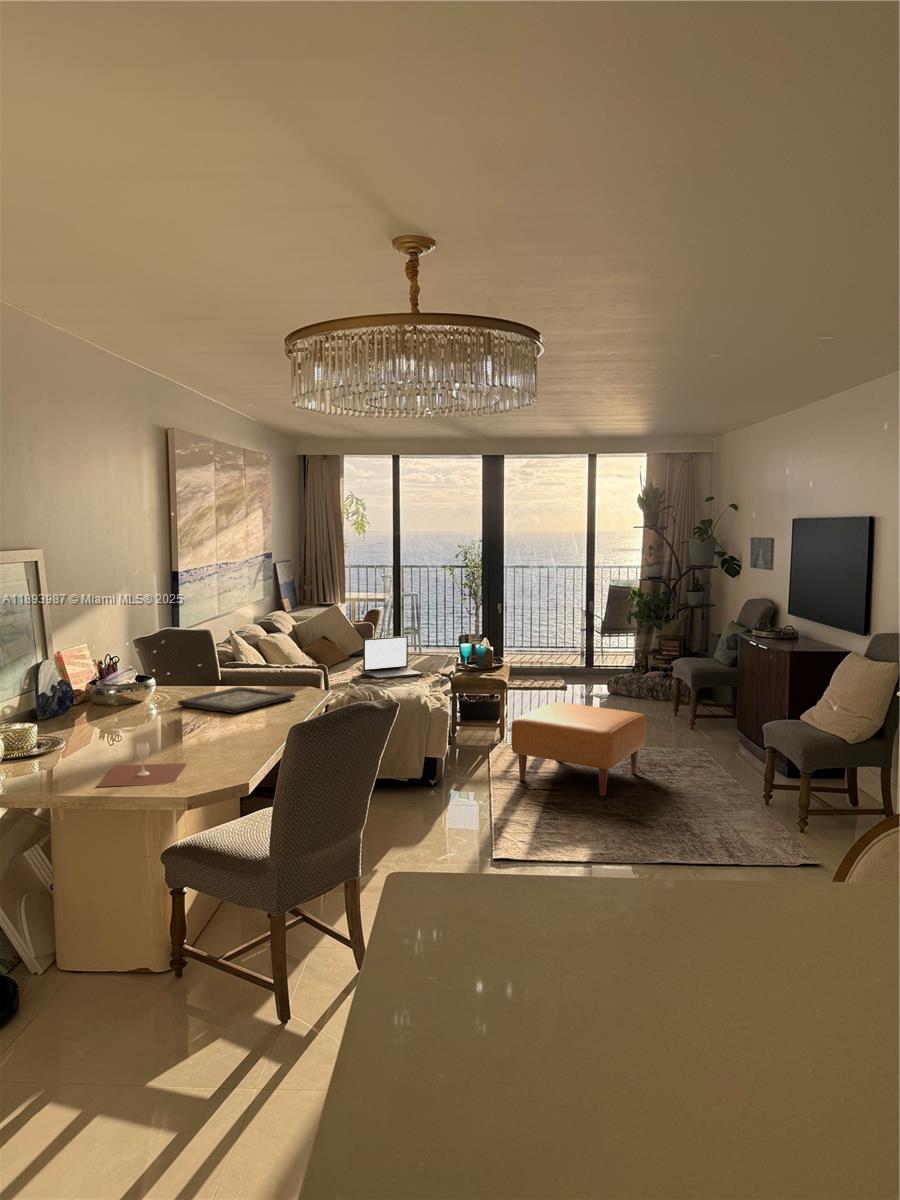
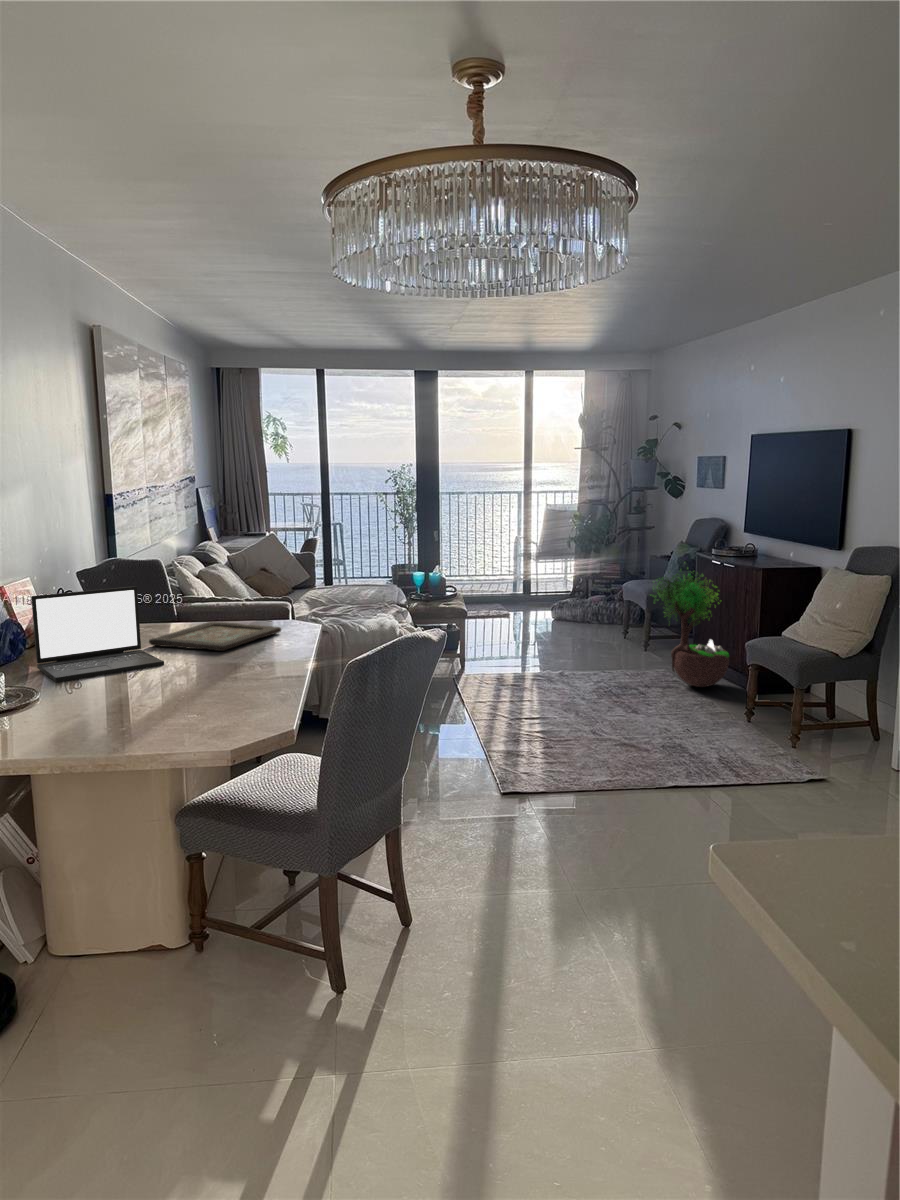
laptop: present [363,636,423,679] -> present [31,586,164,682]
potted tree: none [679,642,760,767] -> present [650,570,729,687]
ottoman: present [511,702,647,796] -> none [488,629,623,723]
wine glass: present [97,742,186,787] -> none [109,686,203,742]

